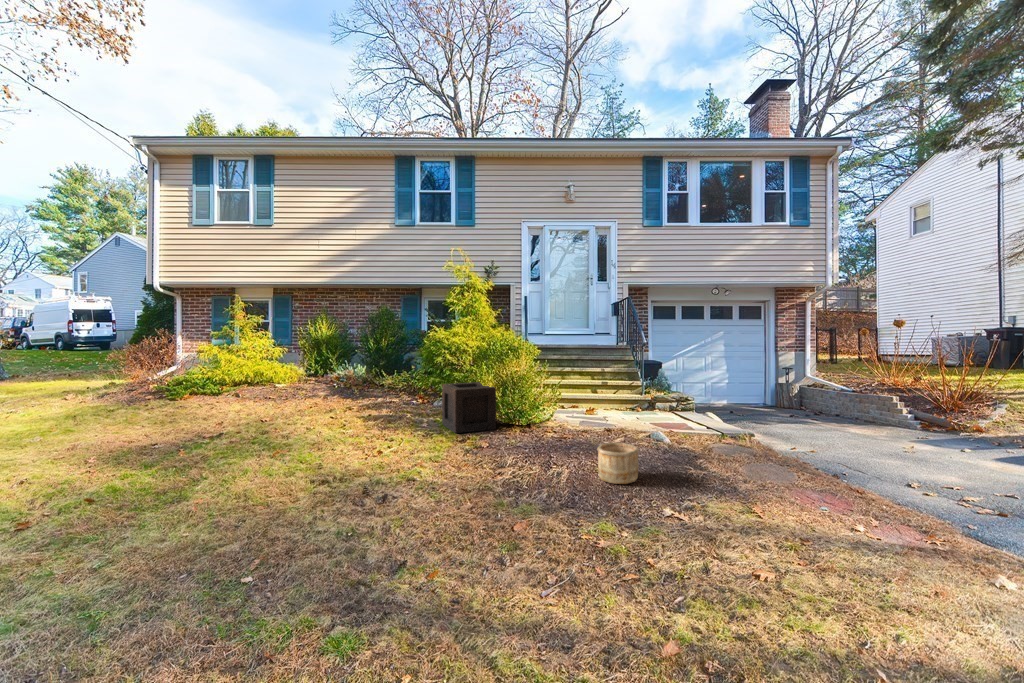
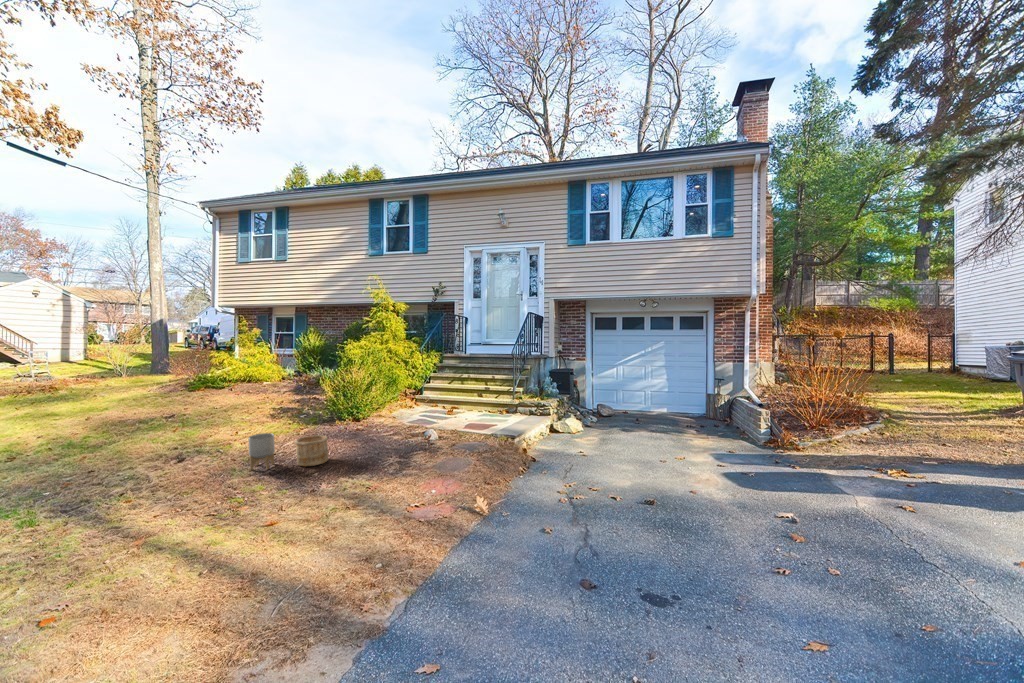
wooden crate: present [442,382,496,433] -> none [288,385,332,423]
planter: none [553,444,585,495] -> present [248,433,275,470]

